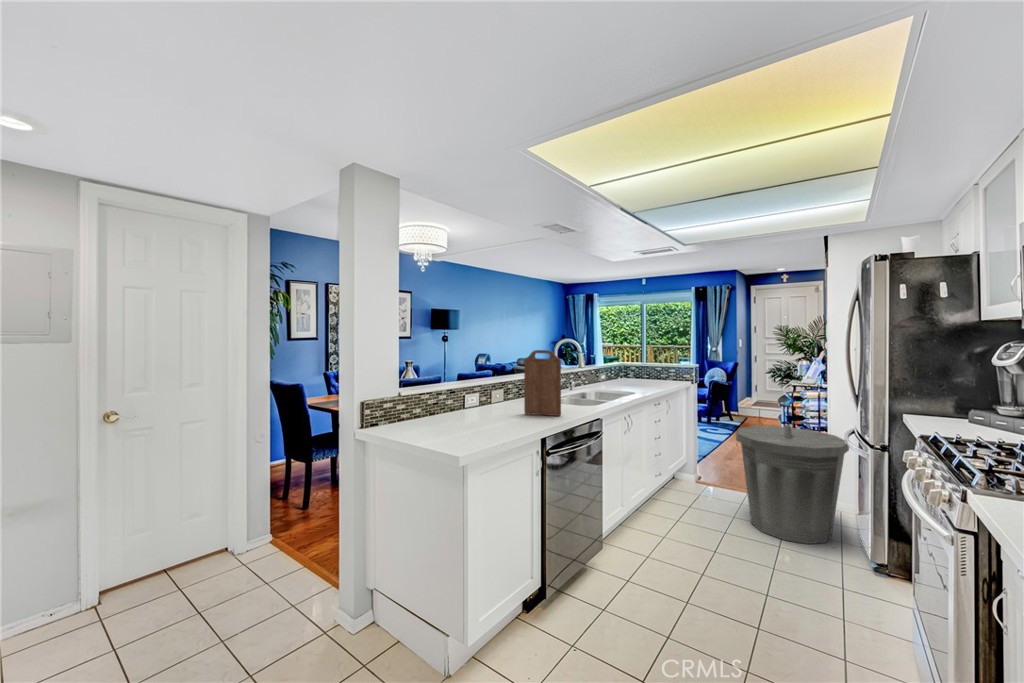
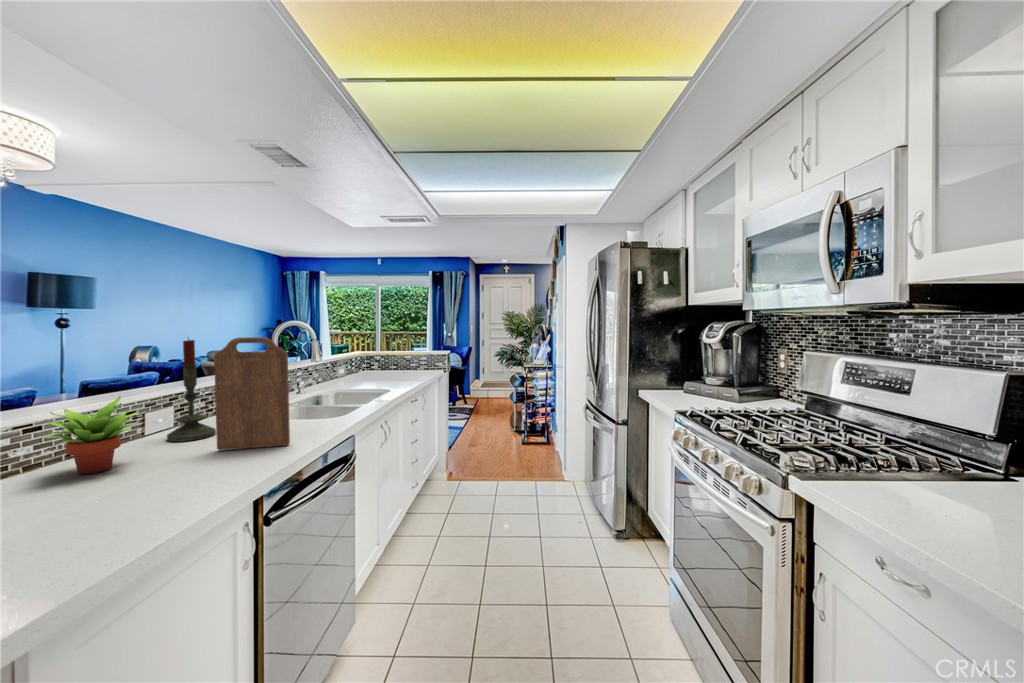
candle: none [501,349,524,408] -> present [167,338,216,442]
succulent plant: none [457,379,492,416] -> present [43,396,139,474]
trash can: present [736,425,849,544] -> none [497,409,591,528]

